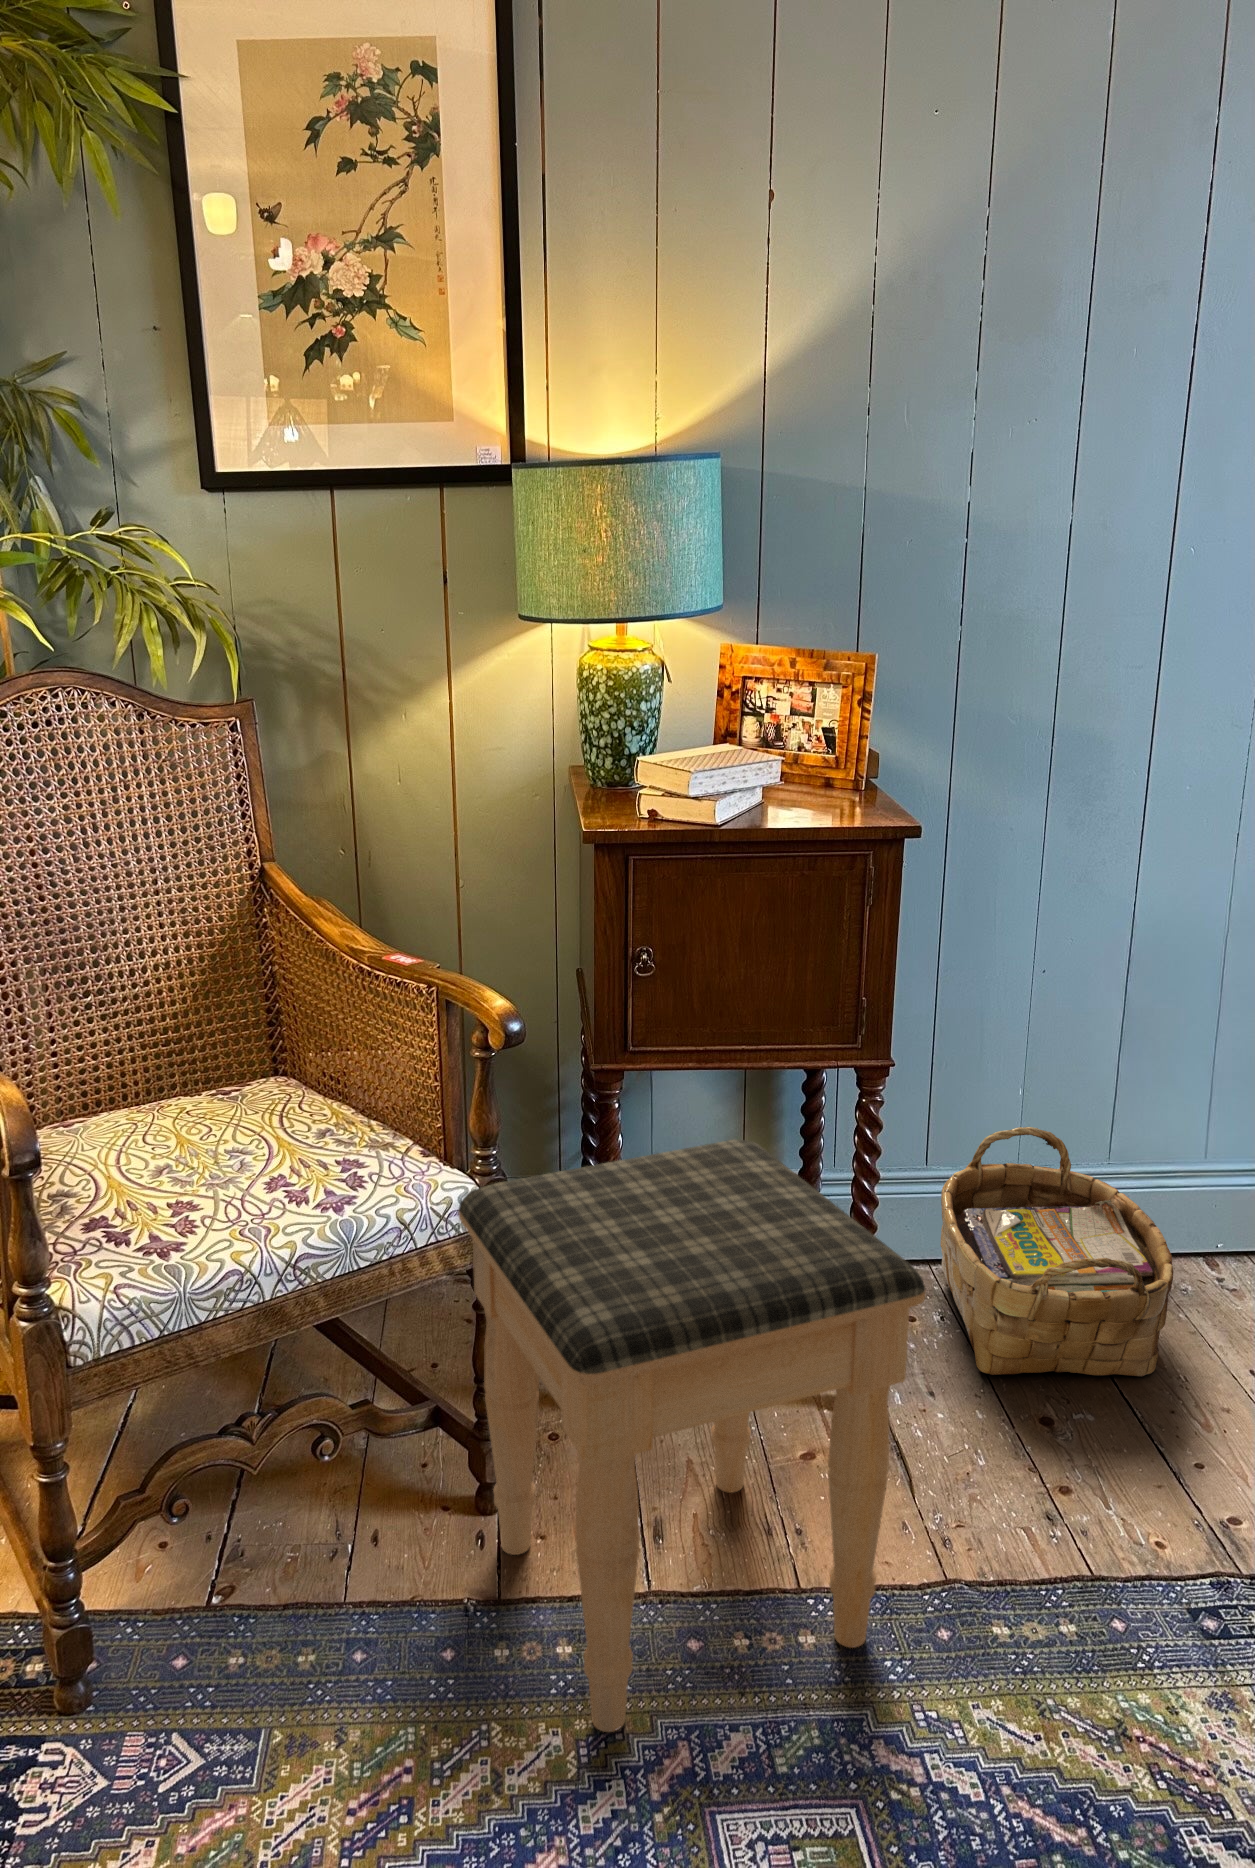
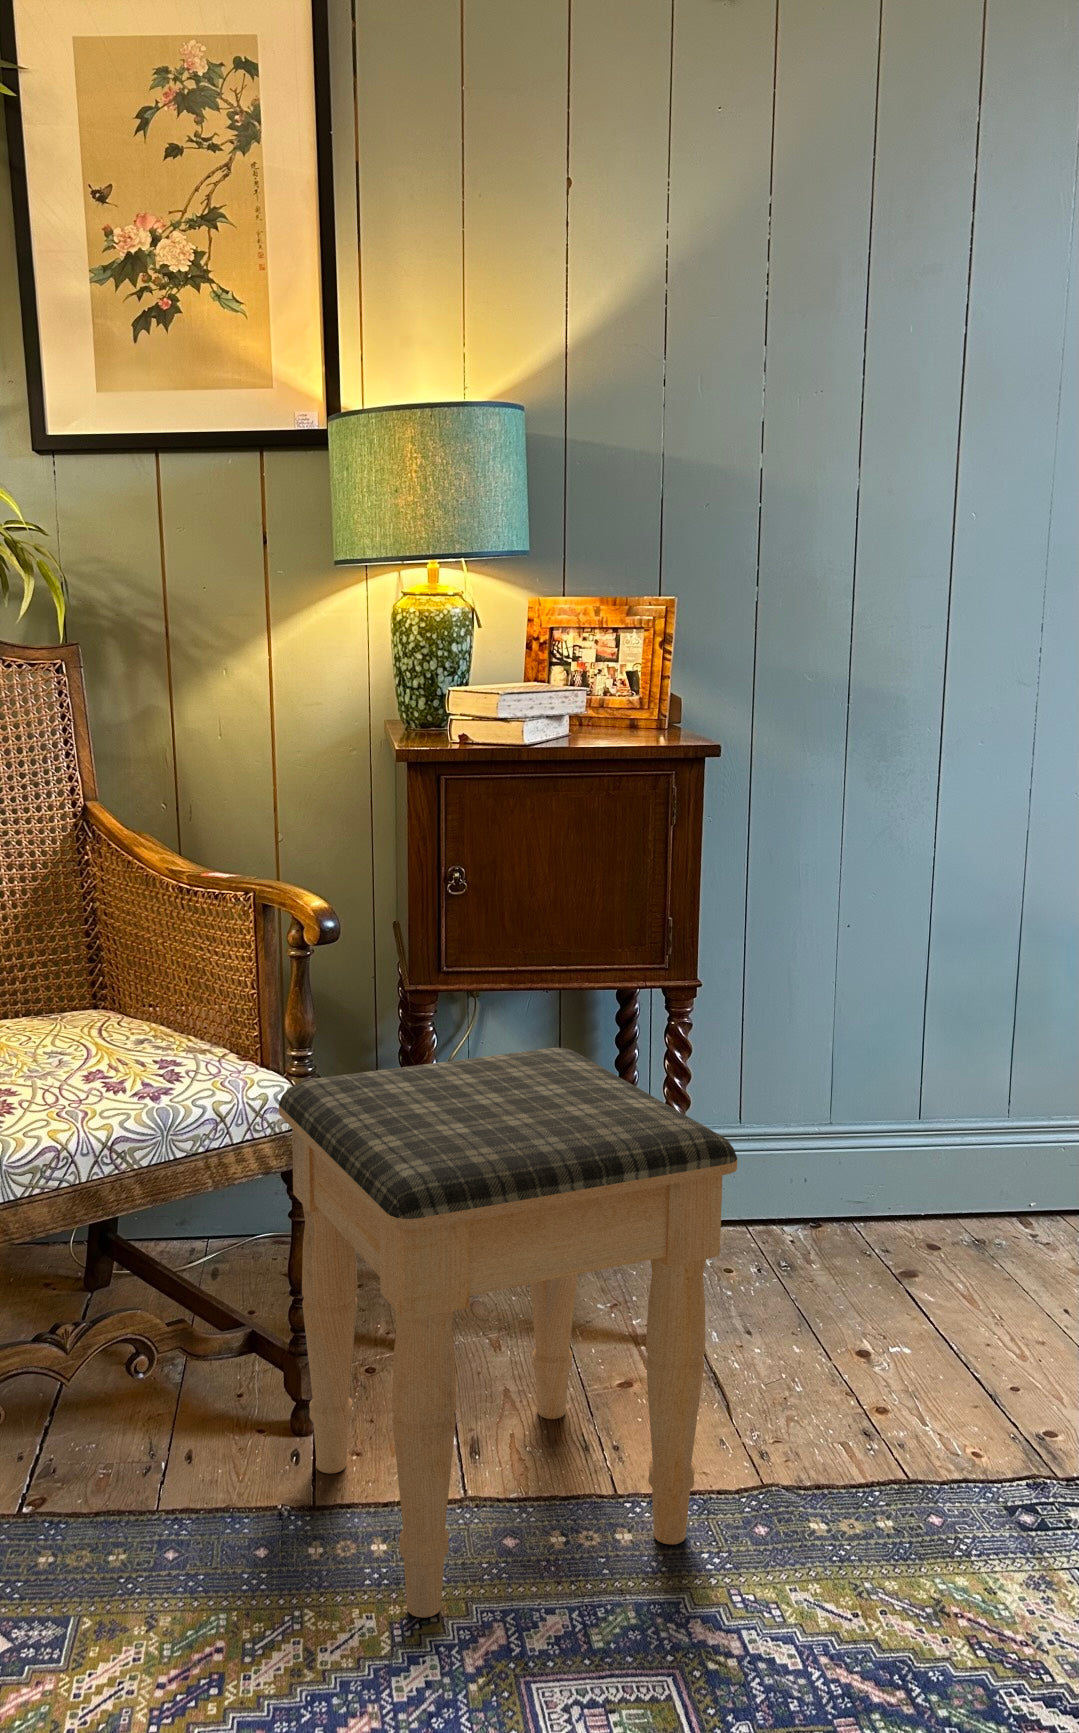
woven basket: present [941,1127,1173,1376] -> none [768,1078,996,1318]

